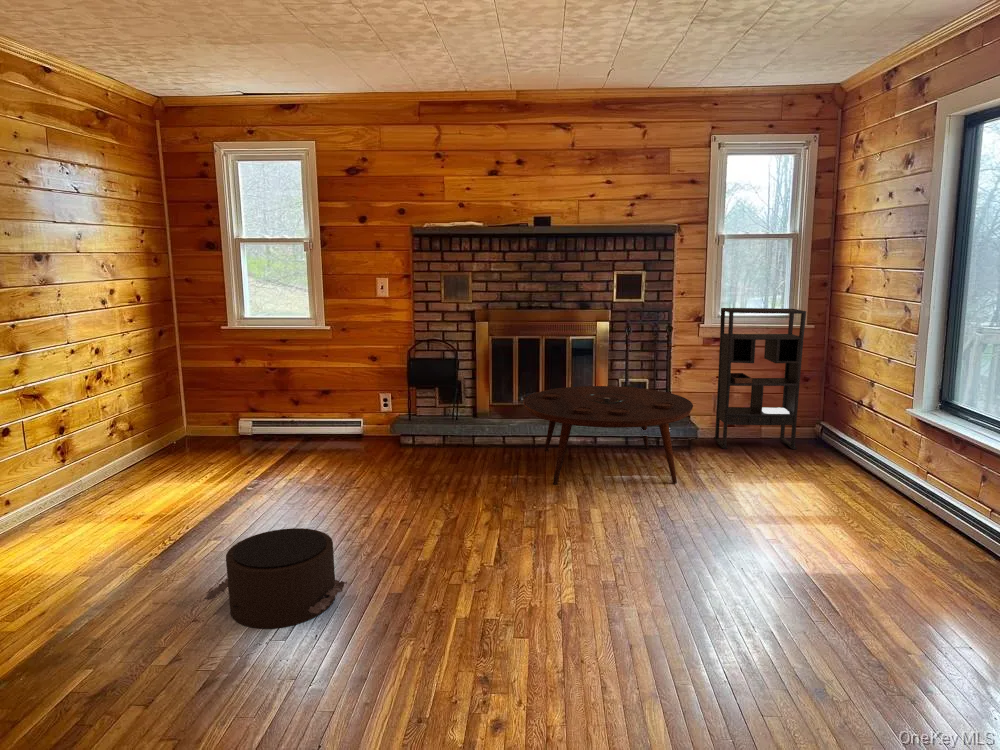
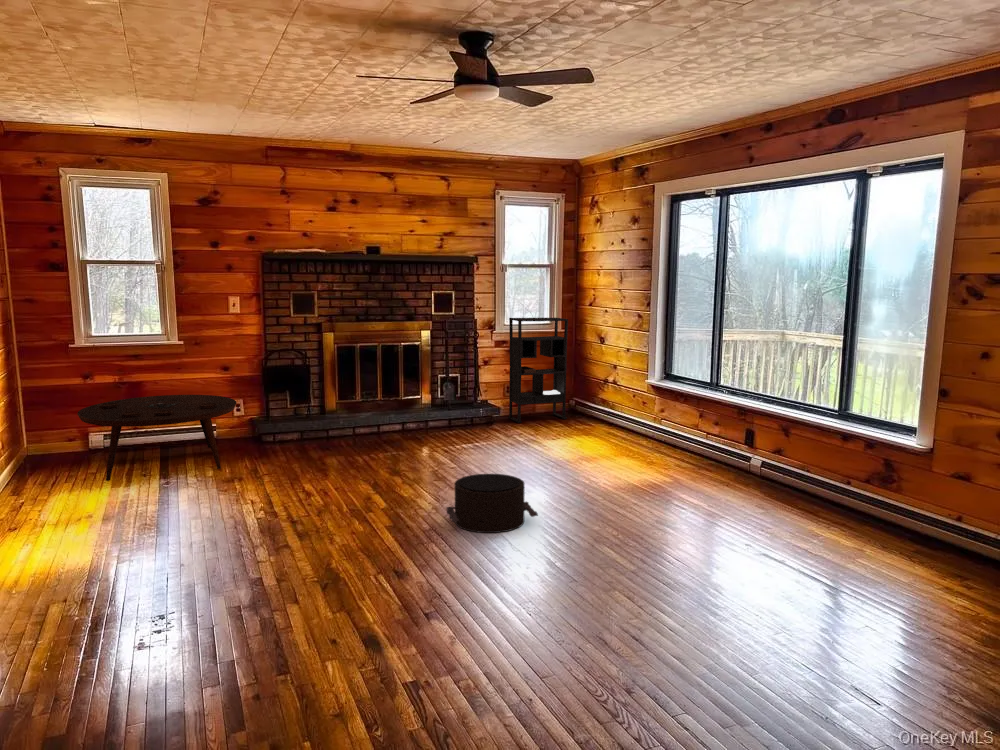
coffee table: present [523,386,693,484] -> present [77,395,237,481]
pouf: present [204,528,347,629] -> present [446,474,538,533]

